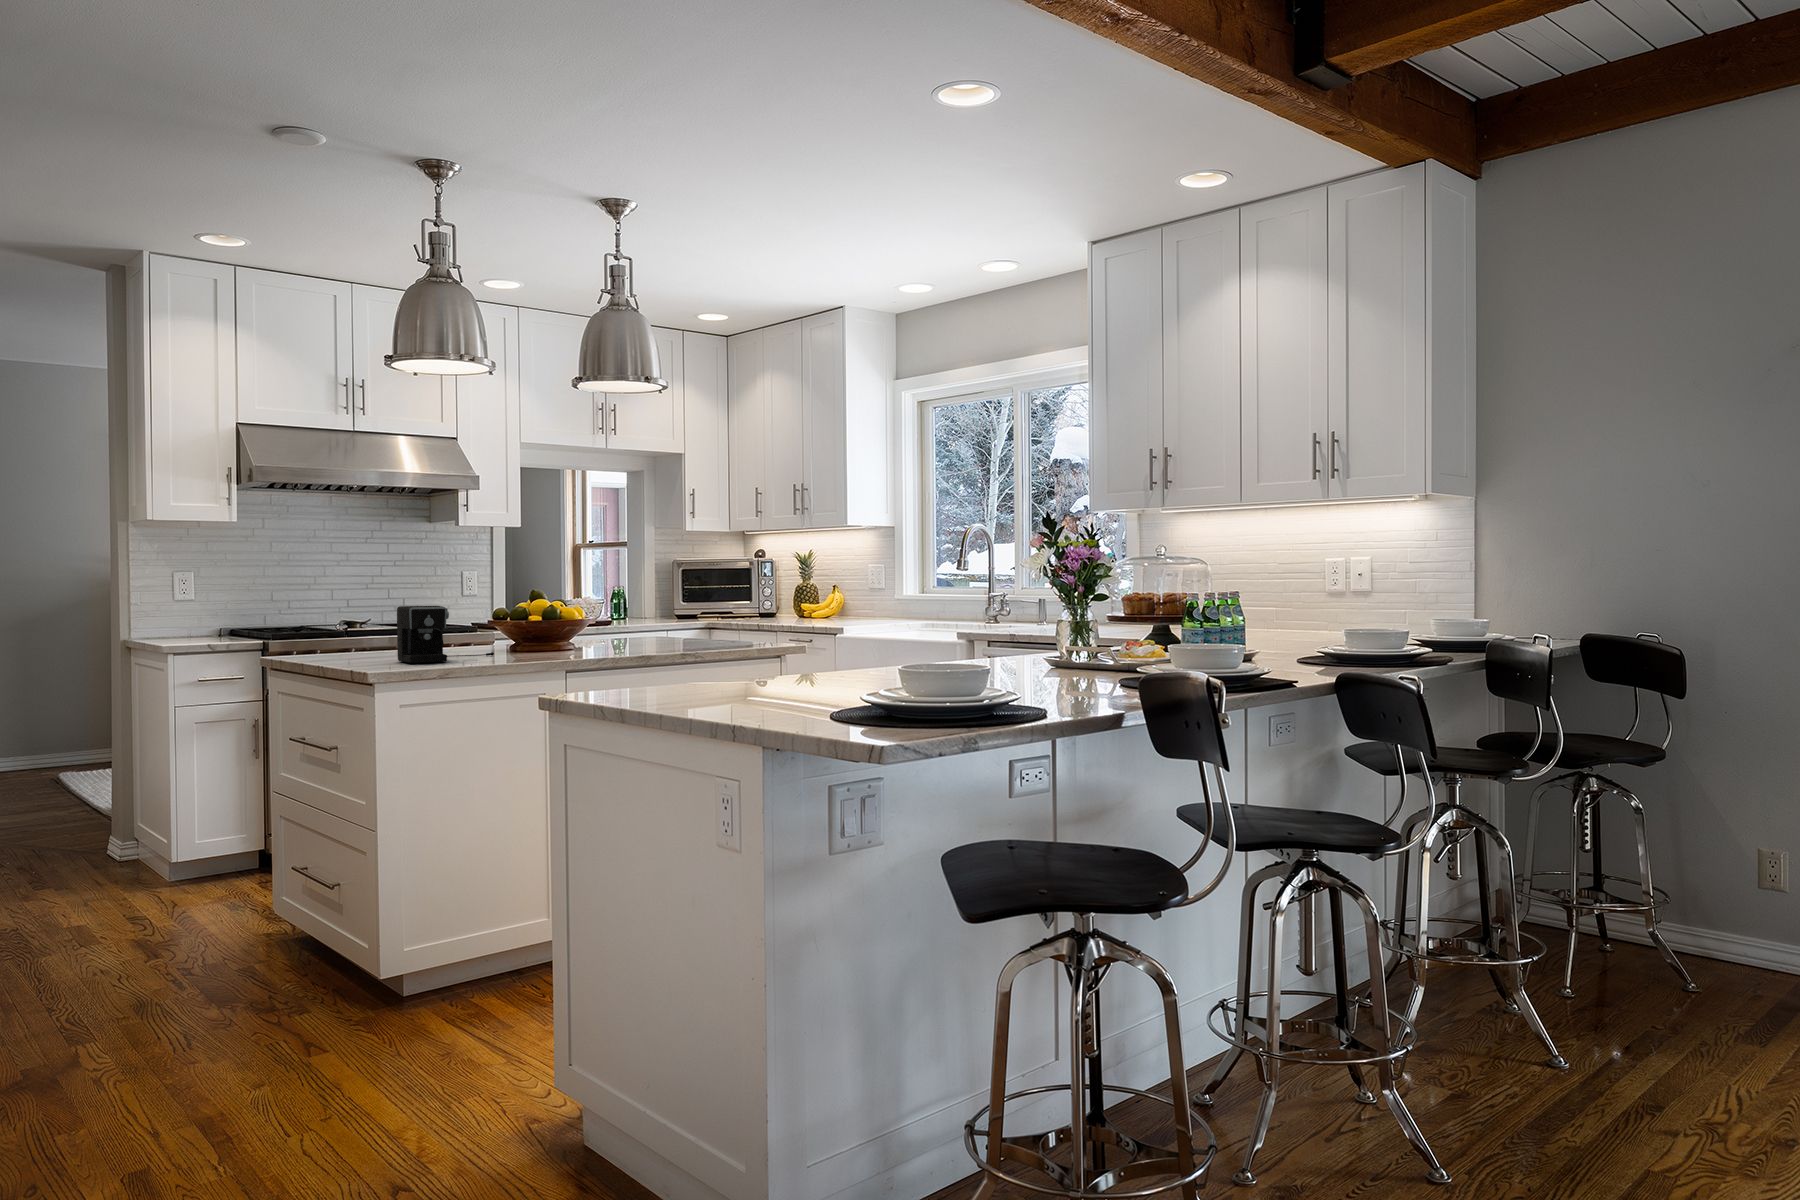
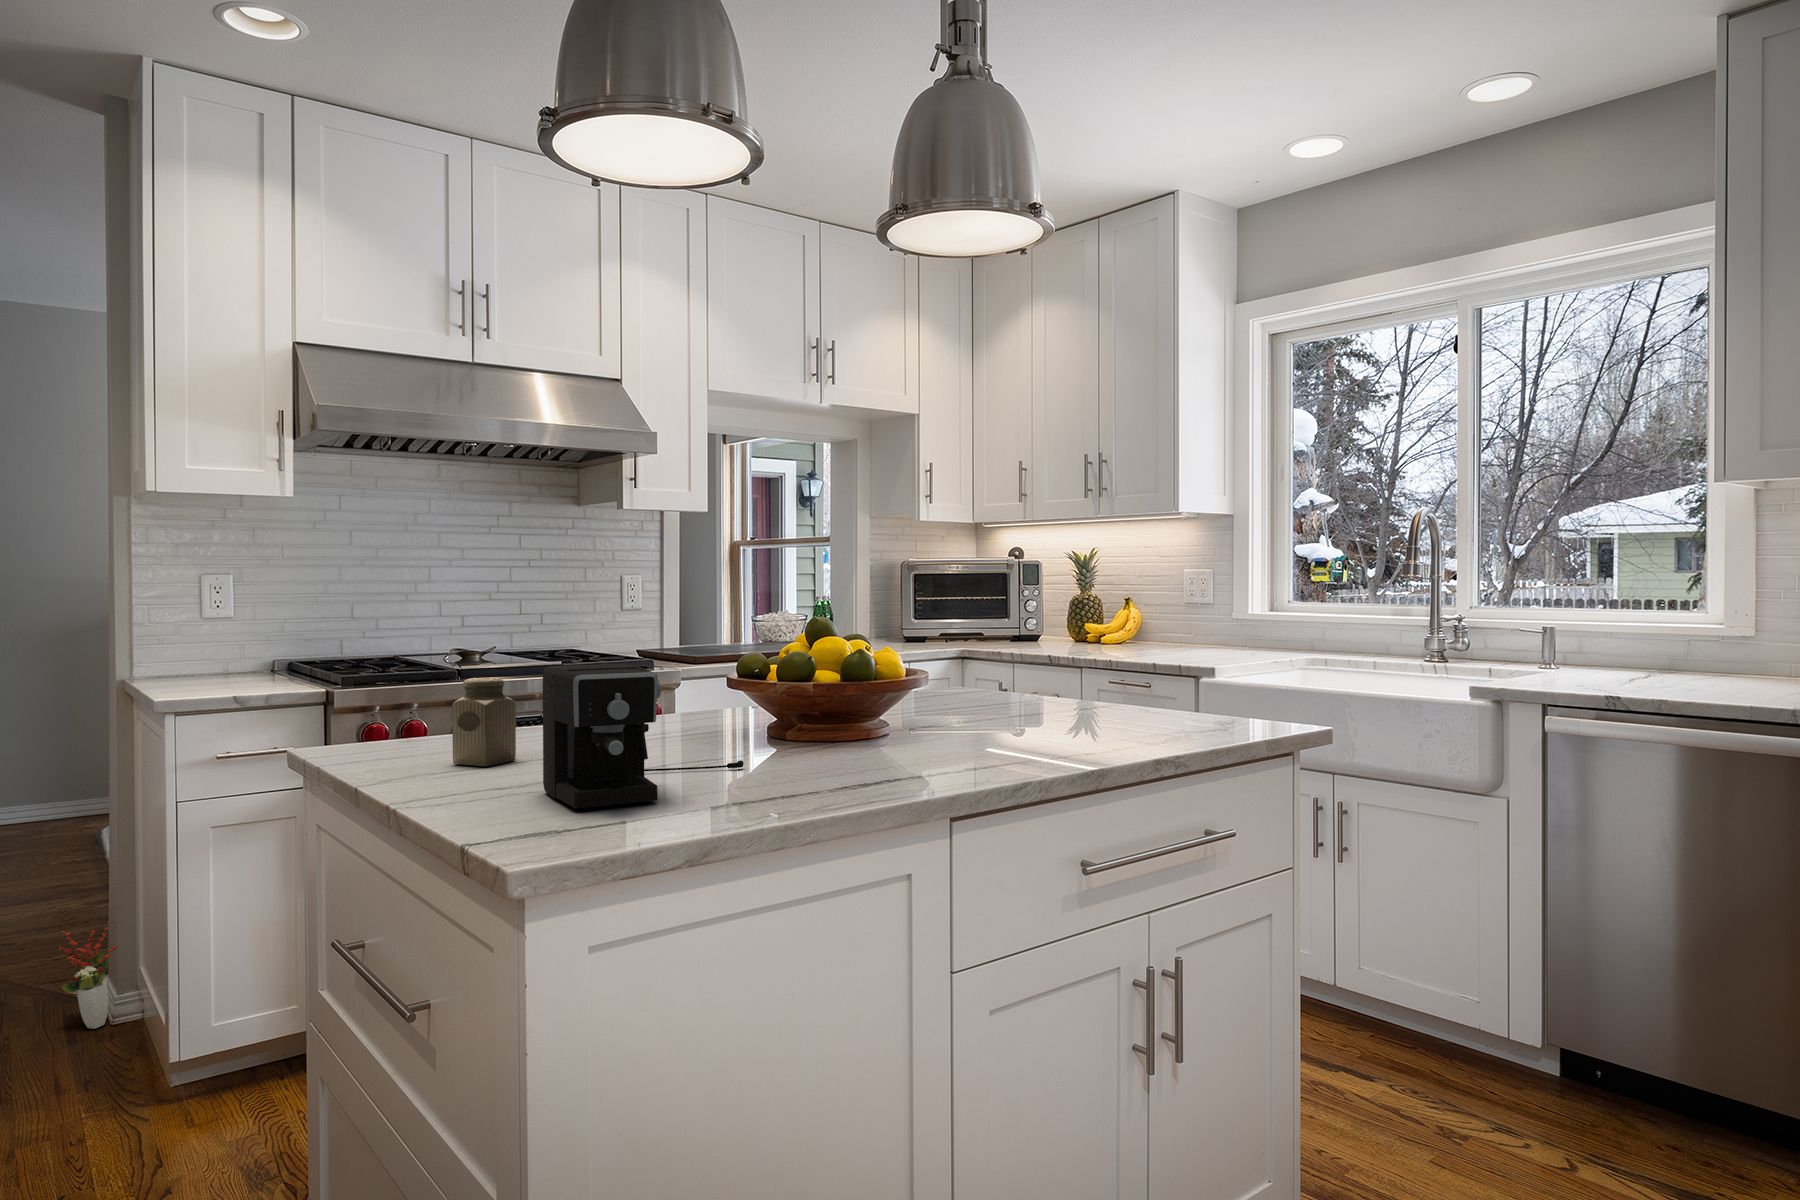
salt shaker: none [354,616,385,657] -> present [452,677,516,766]
decorative plant: none [85,800,123,863] -> present [59,928,117,1029]

